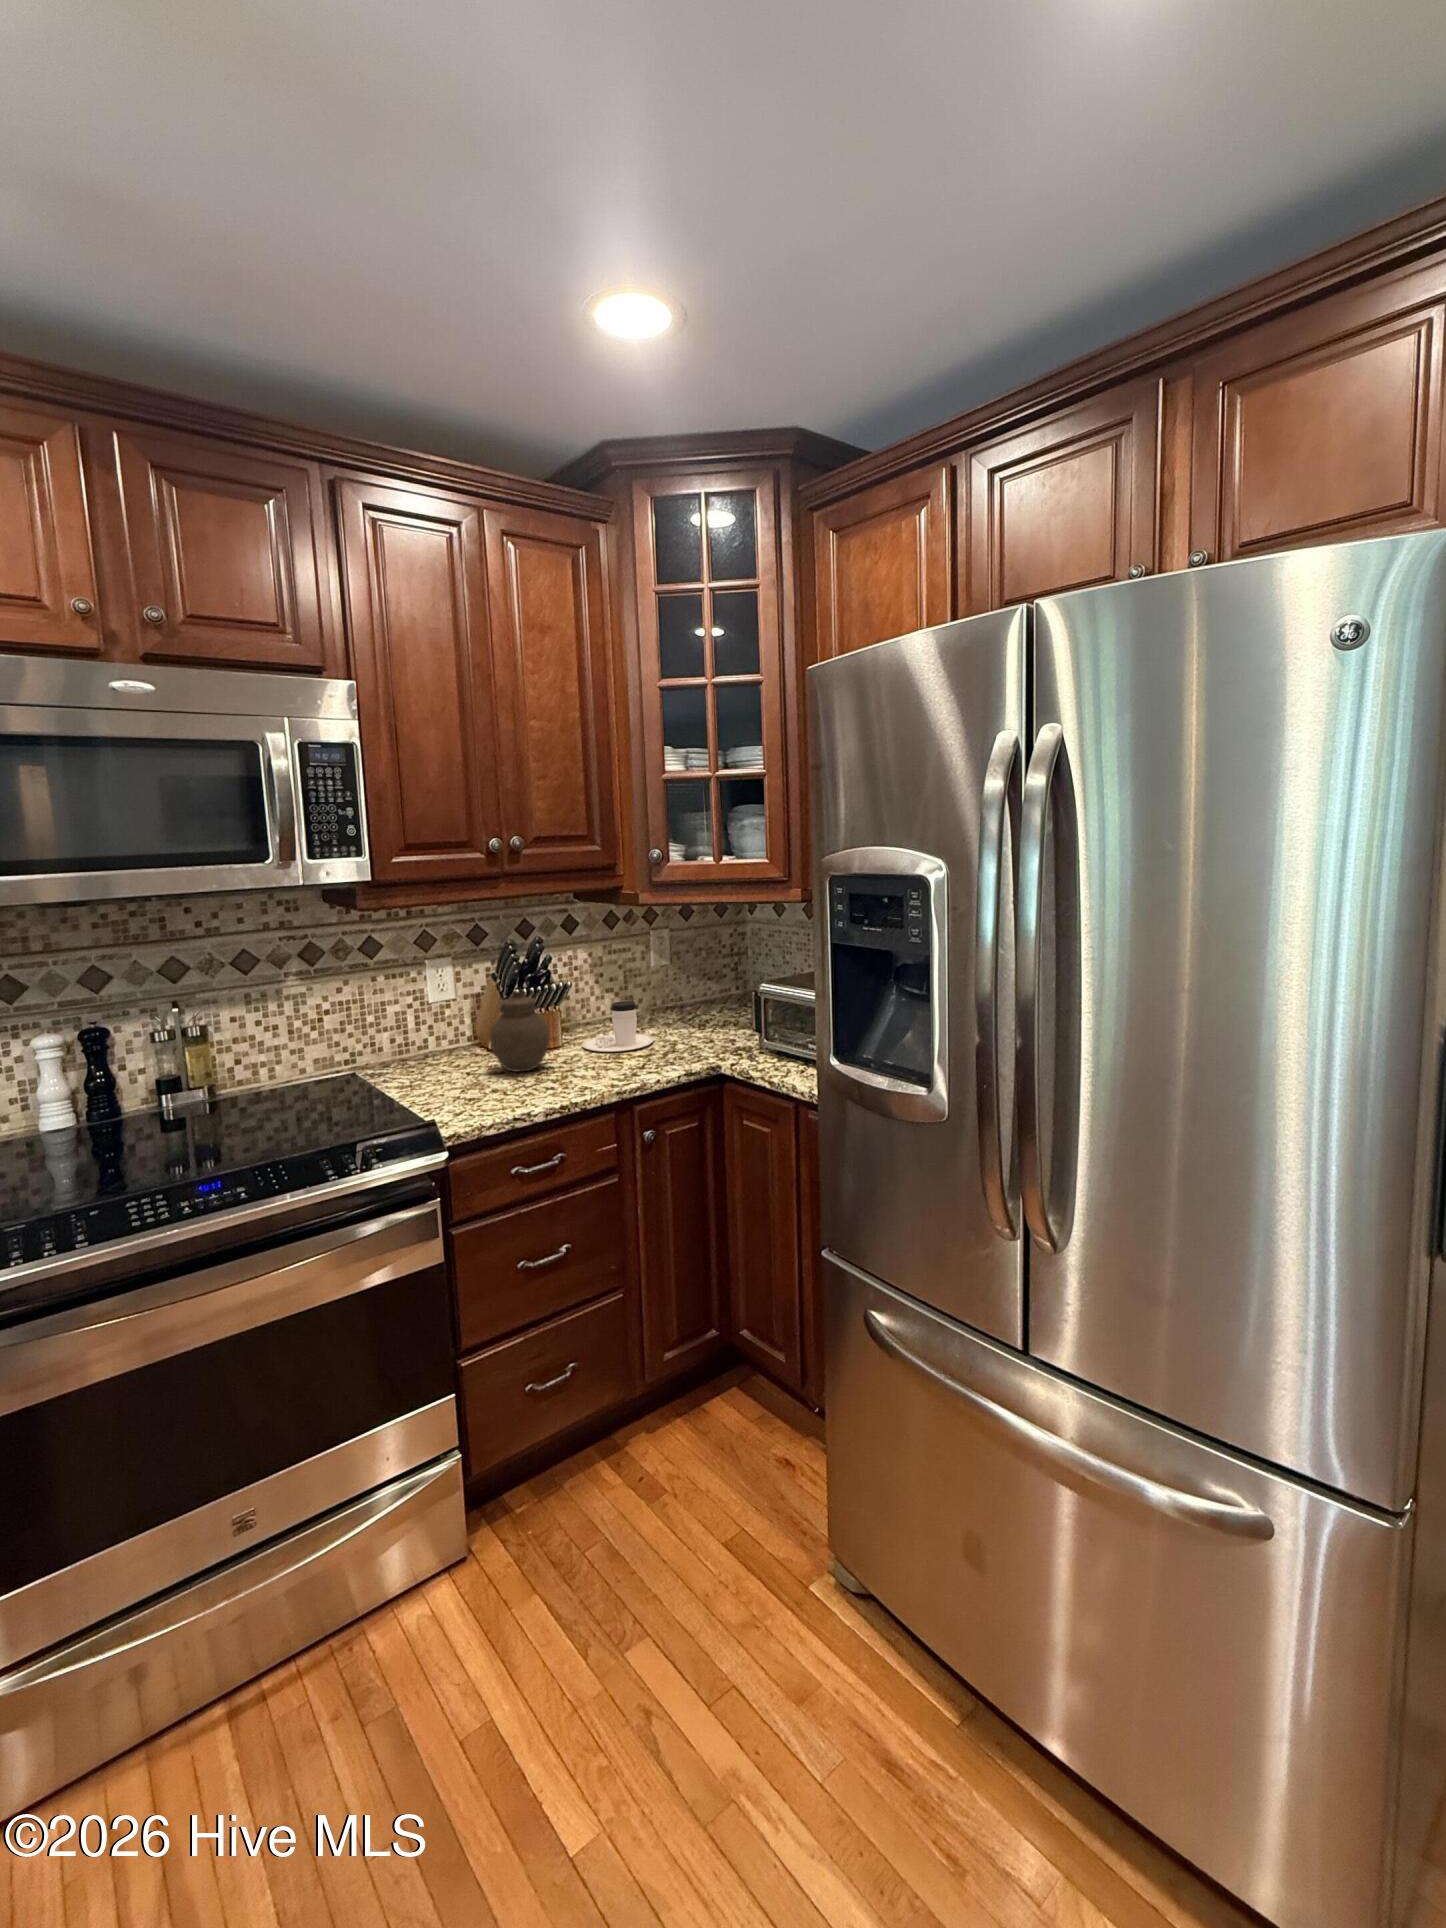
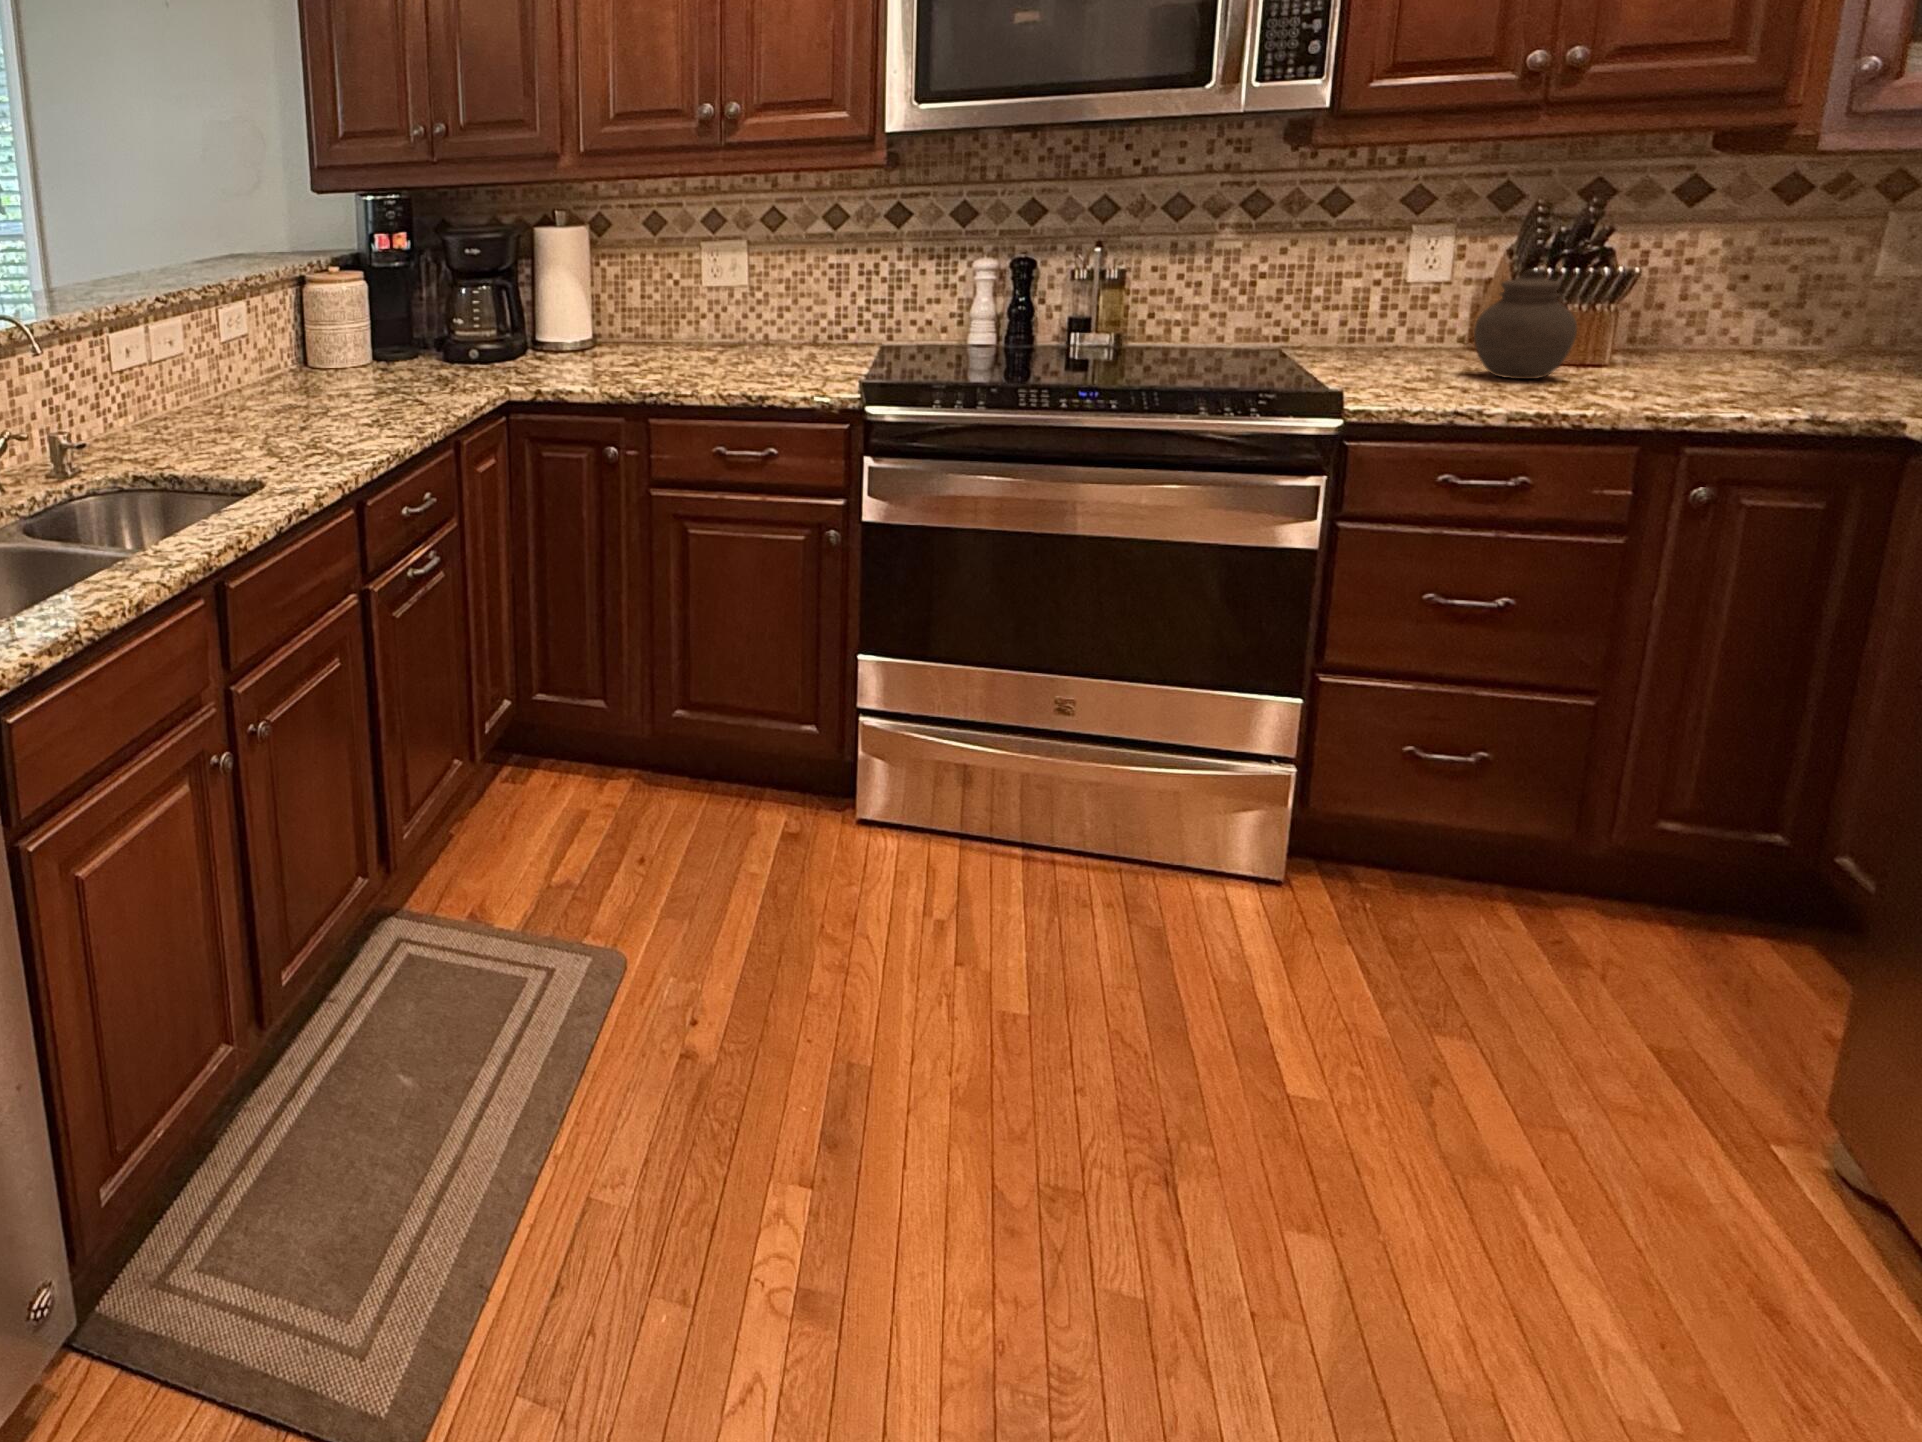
coffee cup: present [582,1001,654,1052] -> none [1650,312,1805,385]

